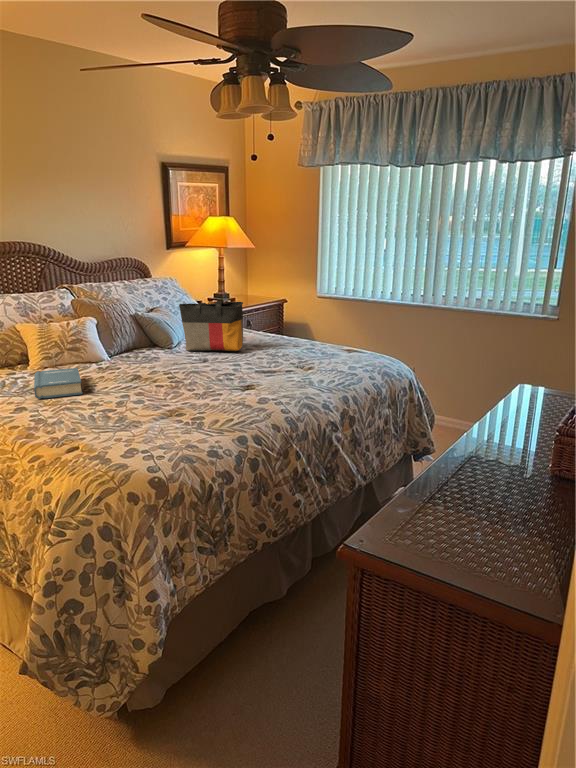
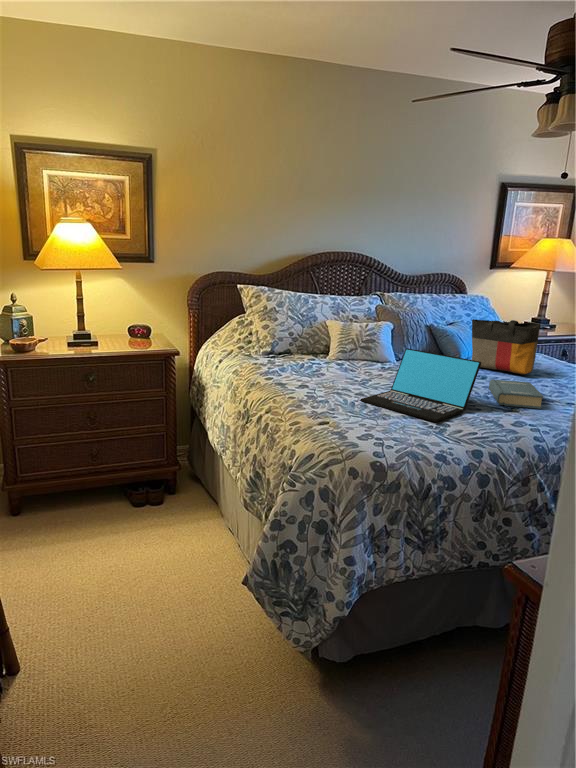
laptop: none [98,345,214,417] -> present [361,348,481,422]
hardback book: present [34,368,83,399] -> present [489,380,543,409]

